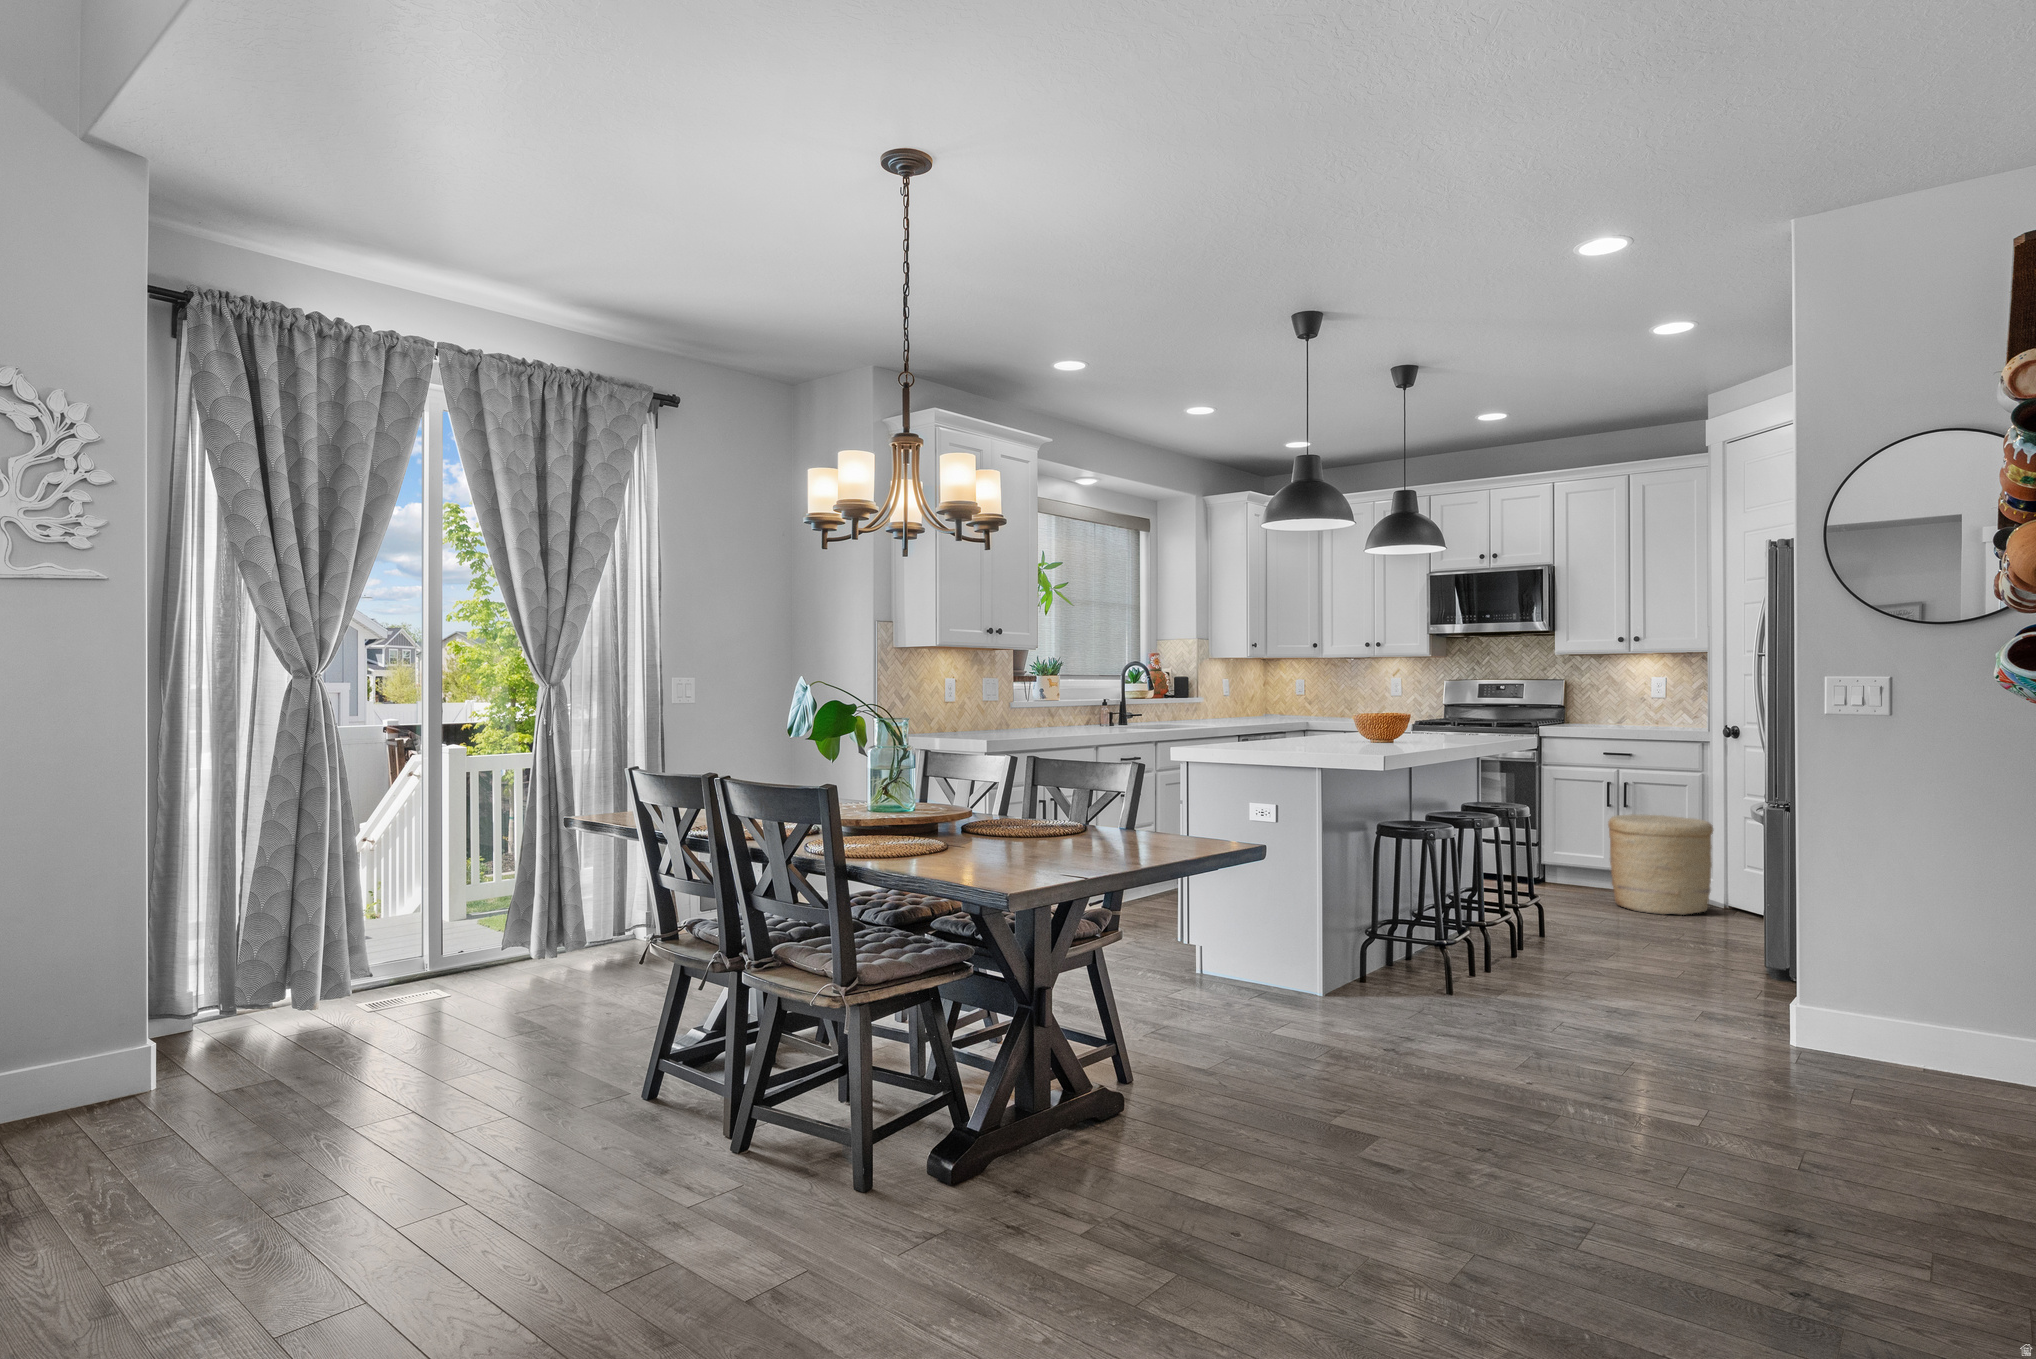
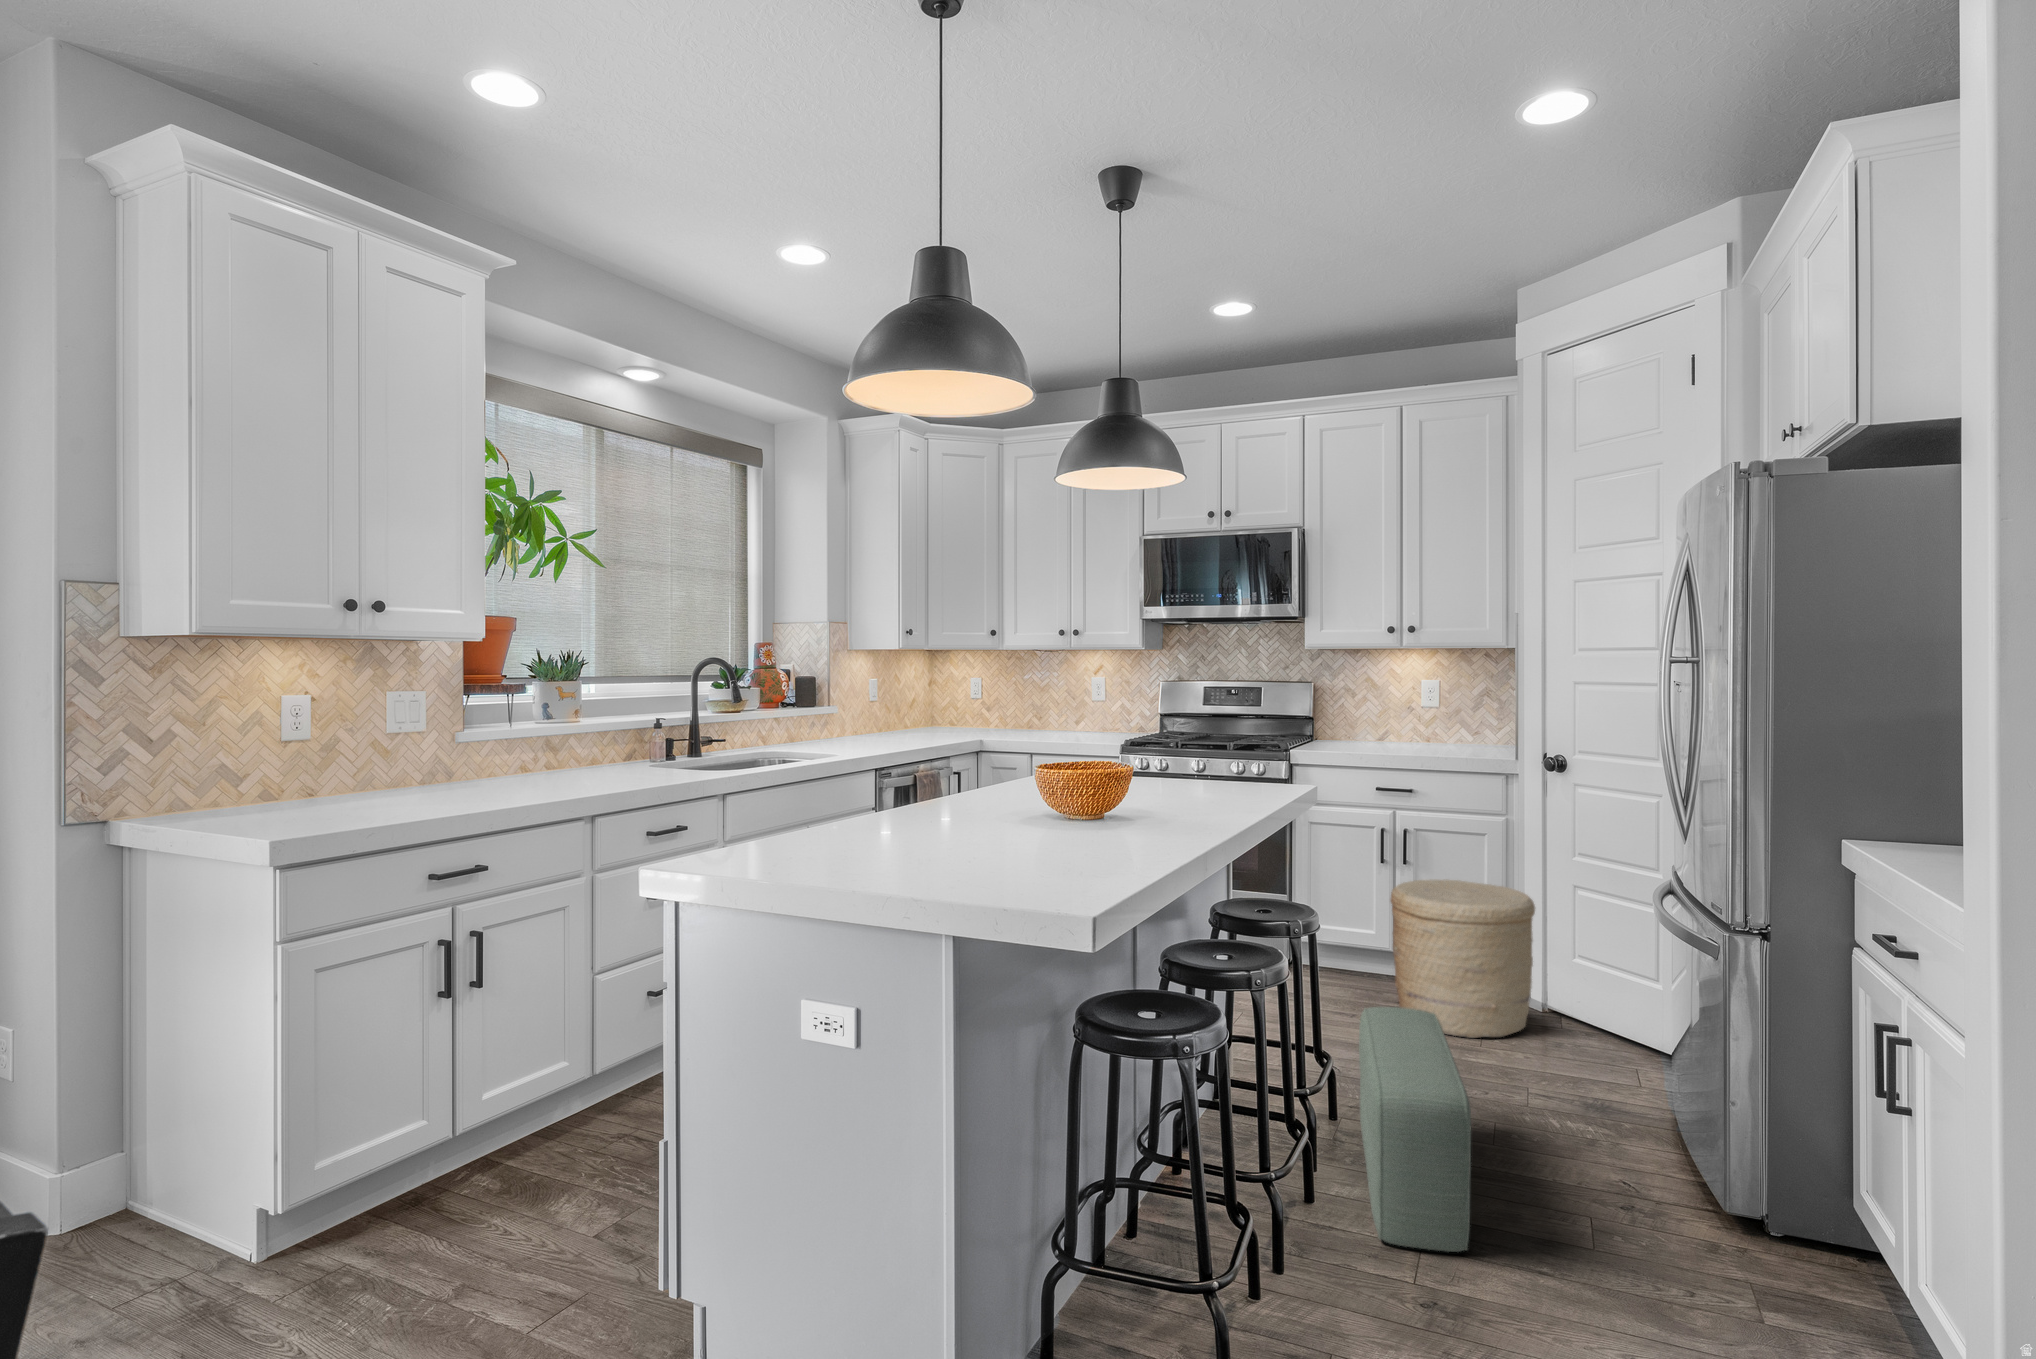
pouf: none [1552,864,1611,970] -> present [1359,1007,1471,1252]

